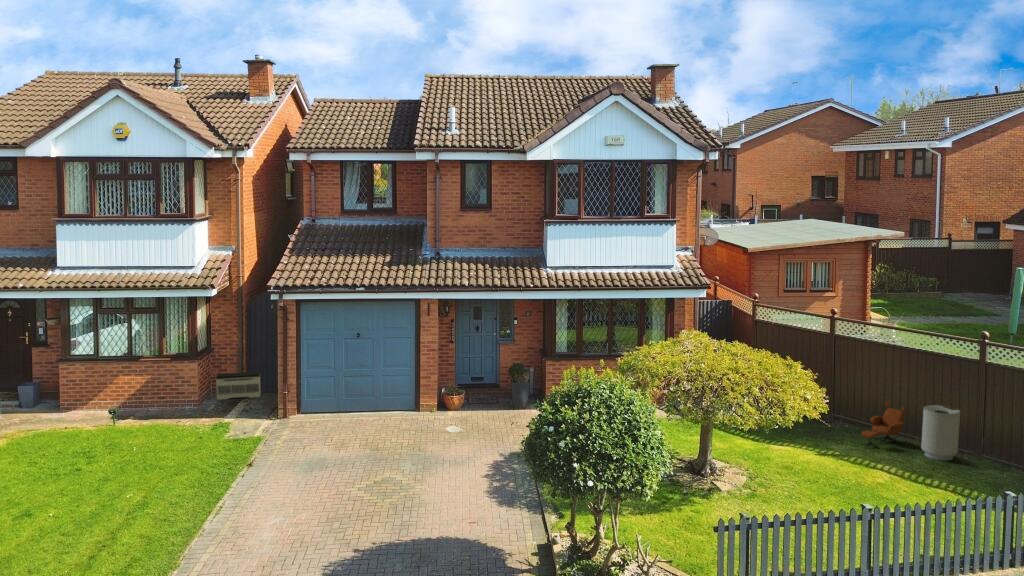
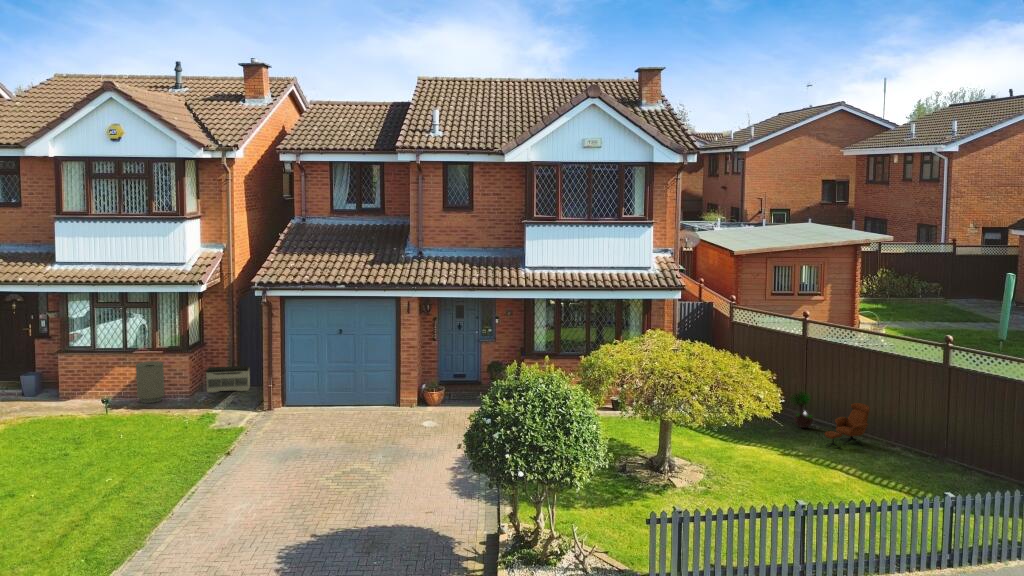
potted tree: none [819,386,846,427] -> present [791,392,813,428]
trash can: present [921,405,960,461] -> present [136,361,164,403]

